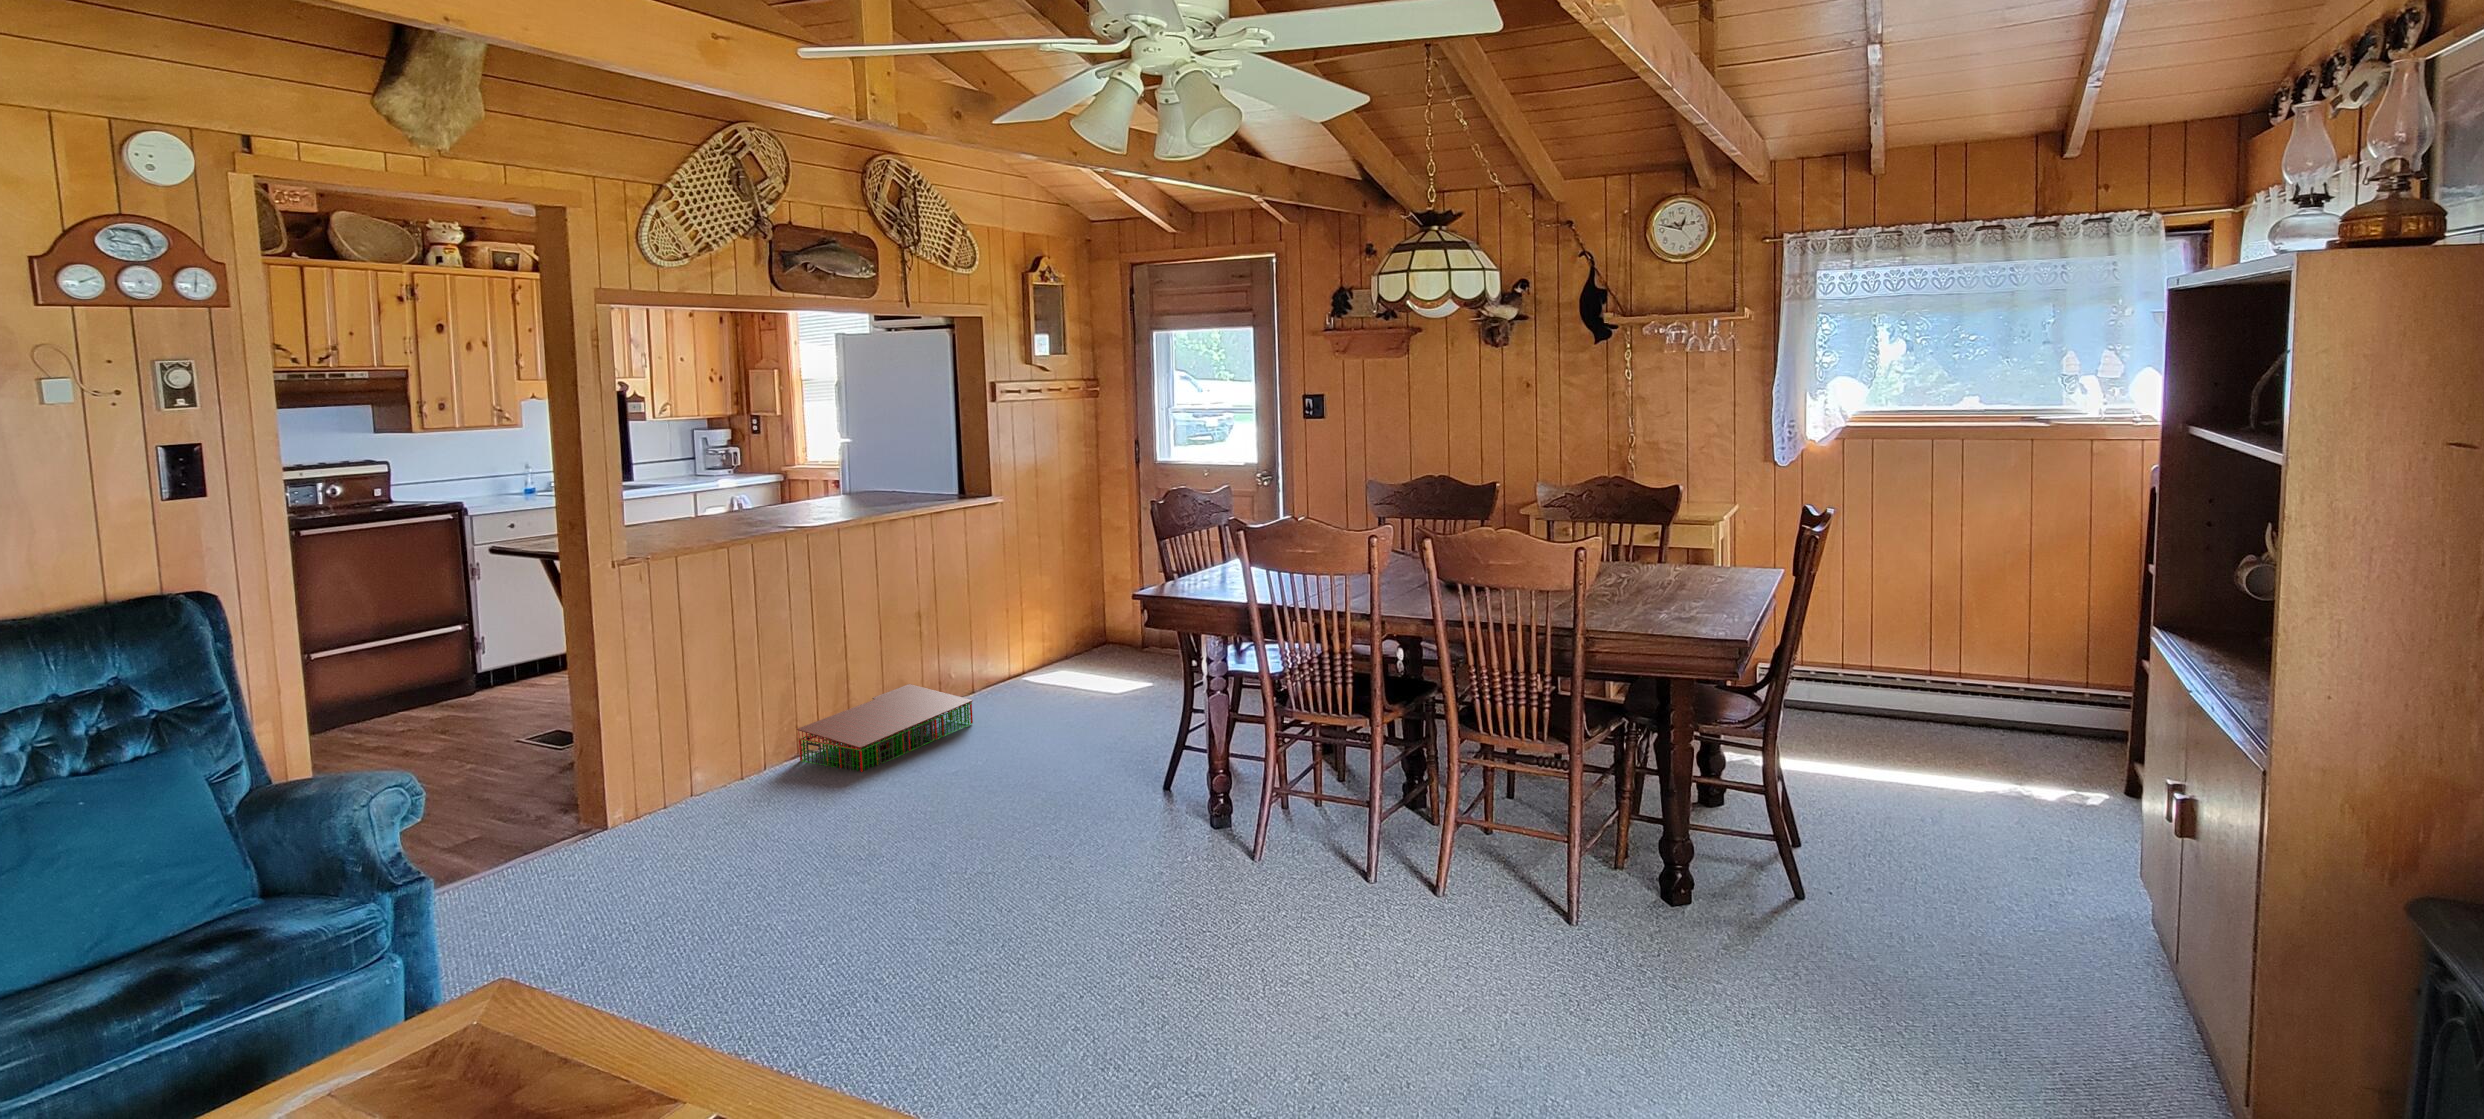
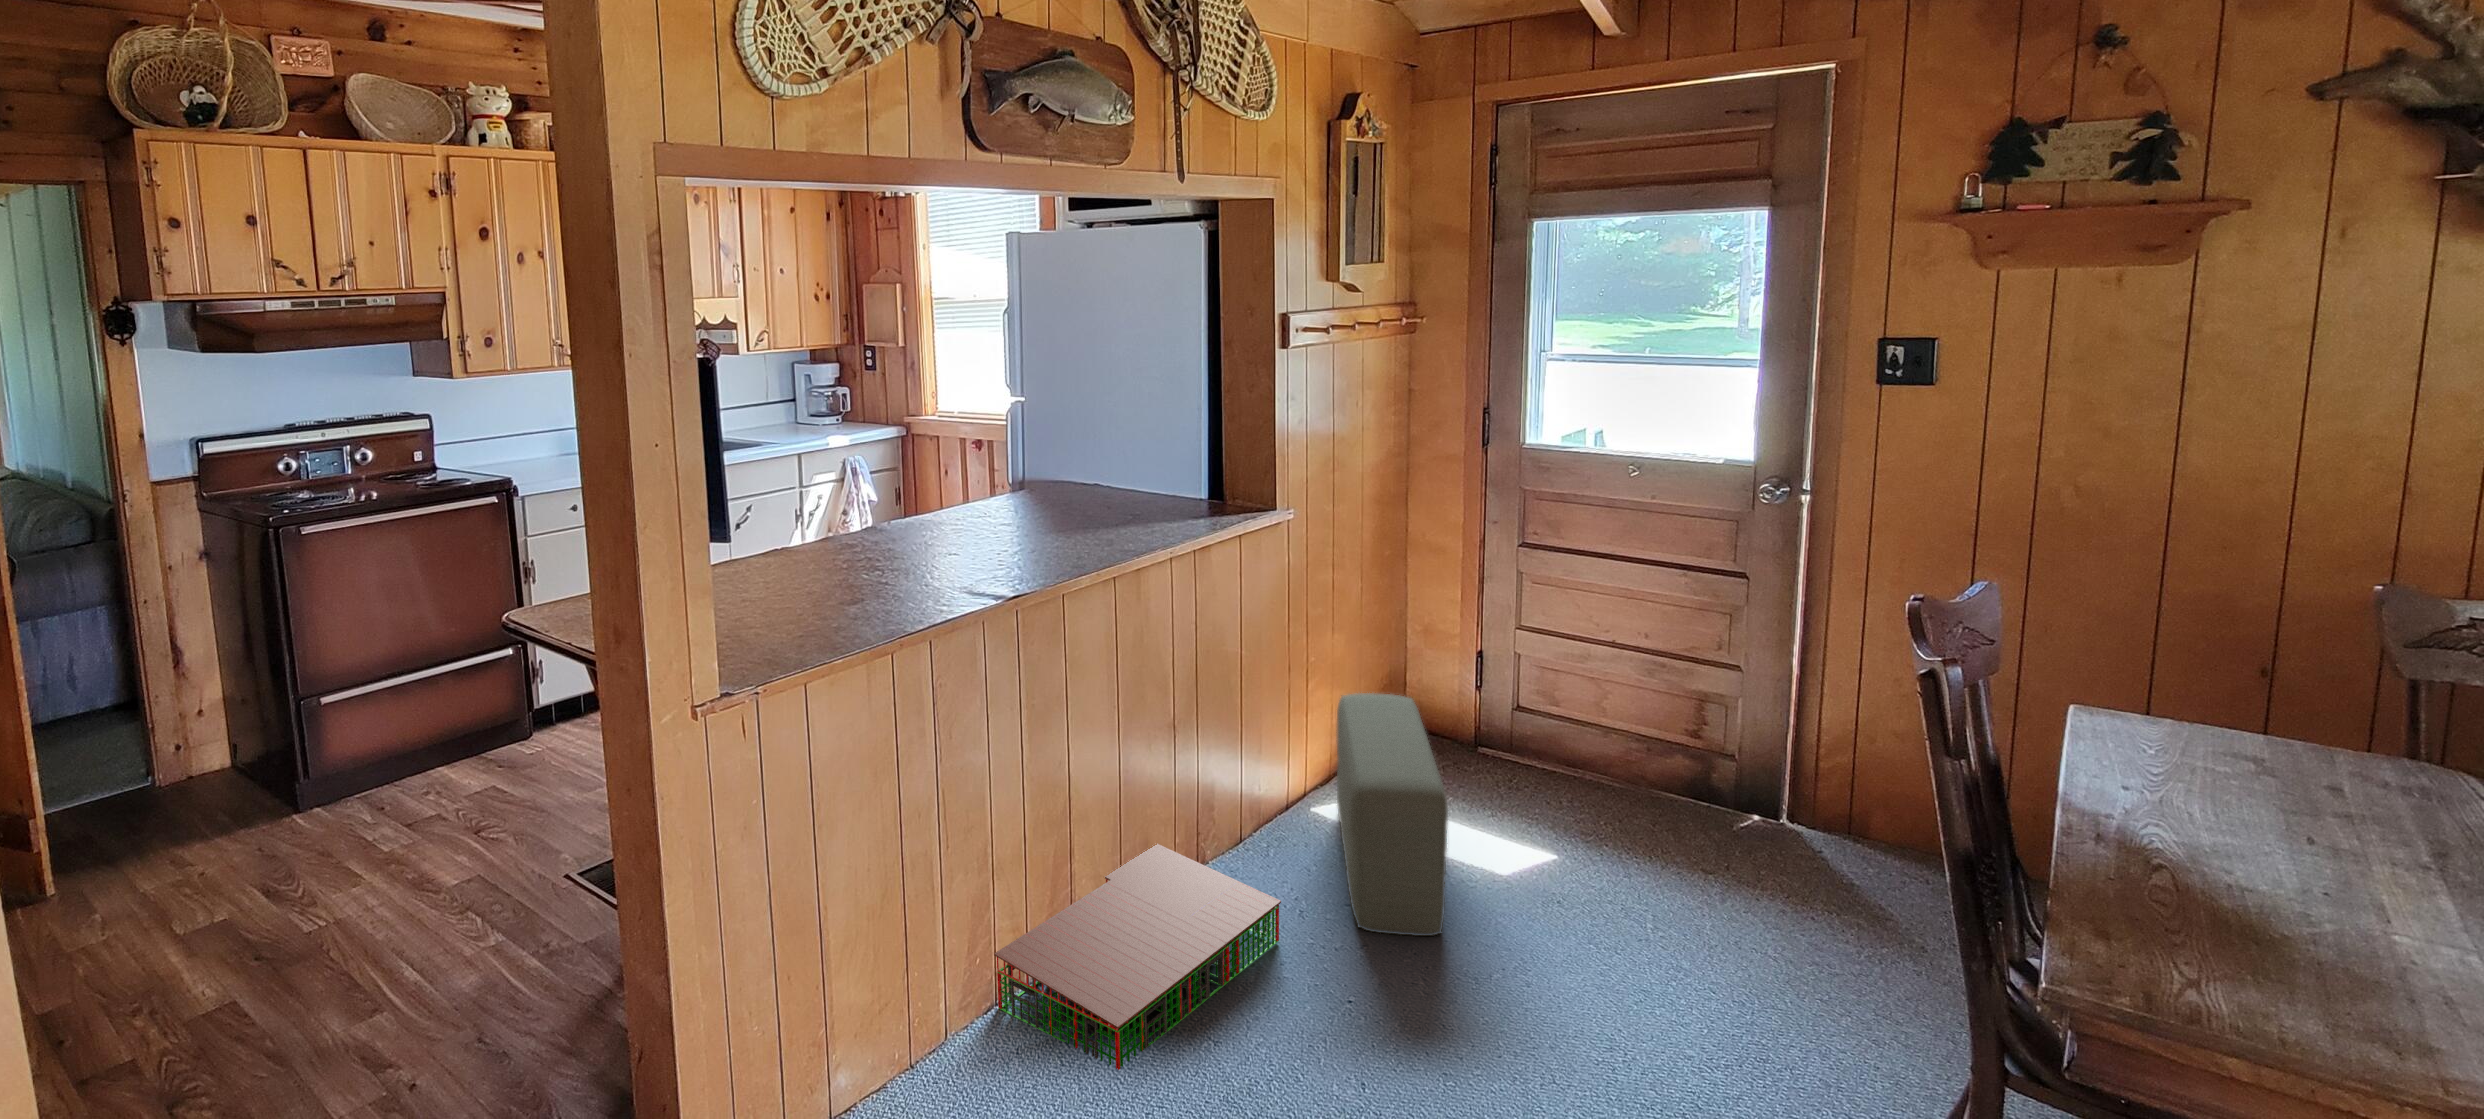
pouf: none [1015,602,1079,716] -> present [1336,693,1448,936]

